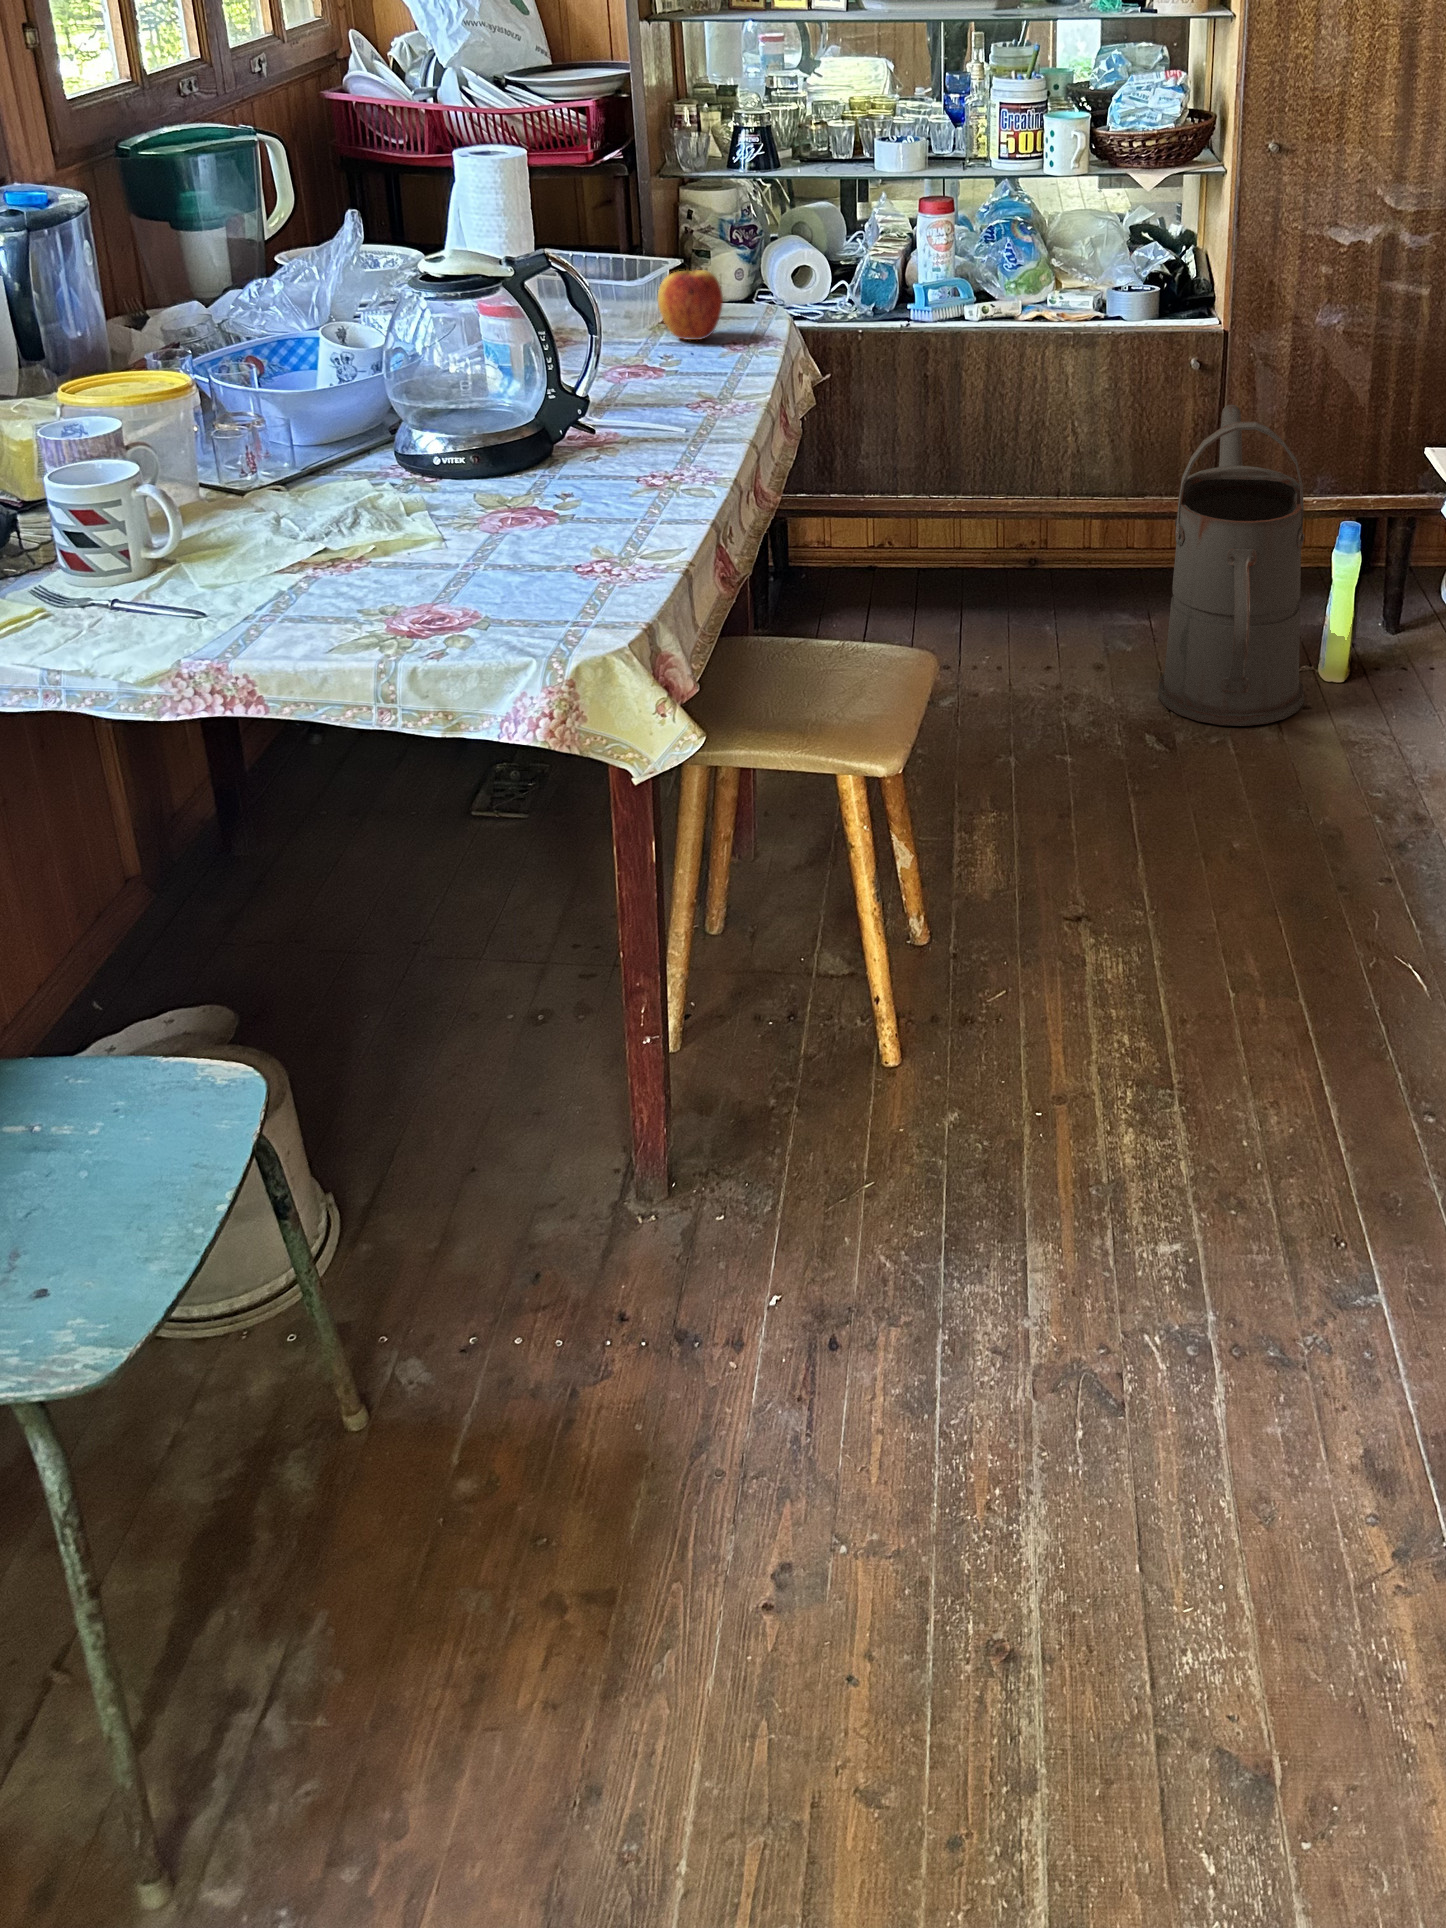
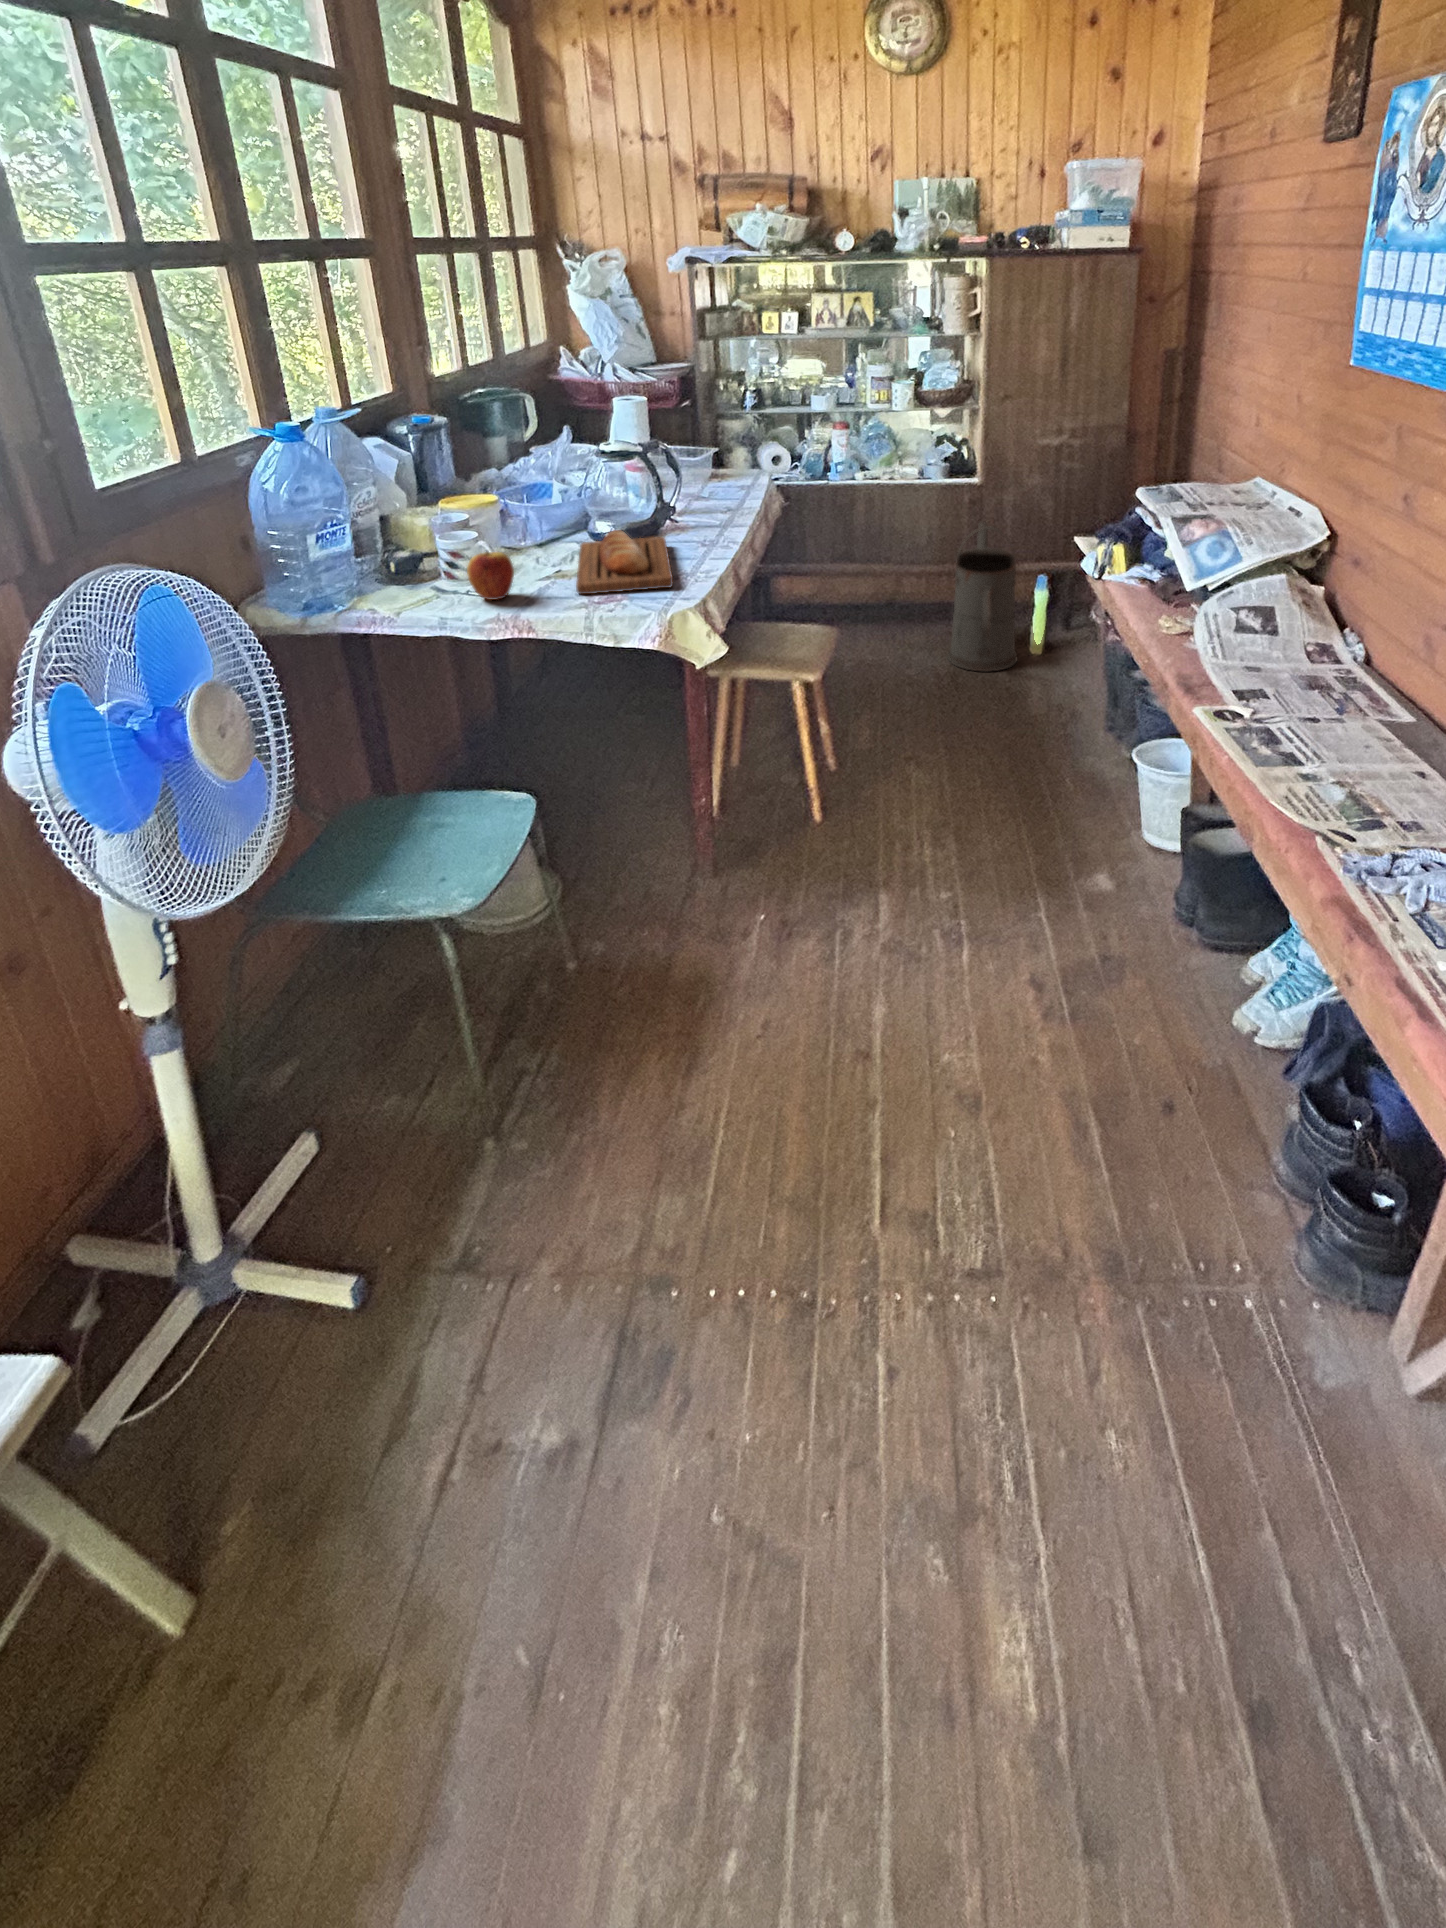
apple: present [658,268,723,340] -> present [467,551,514,600]
bread loaf: none [359,454,578,609] -> present [576,530,673,594]

